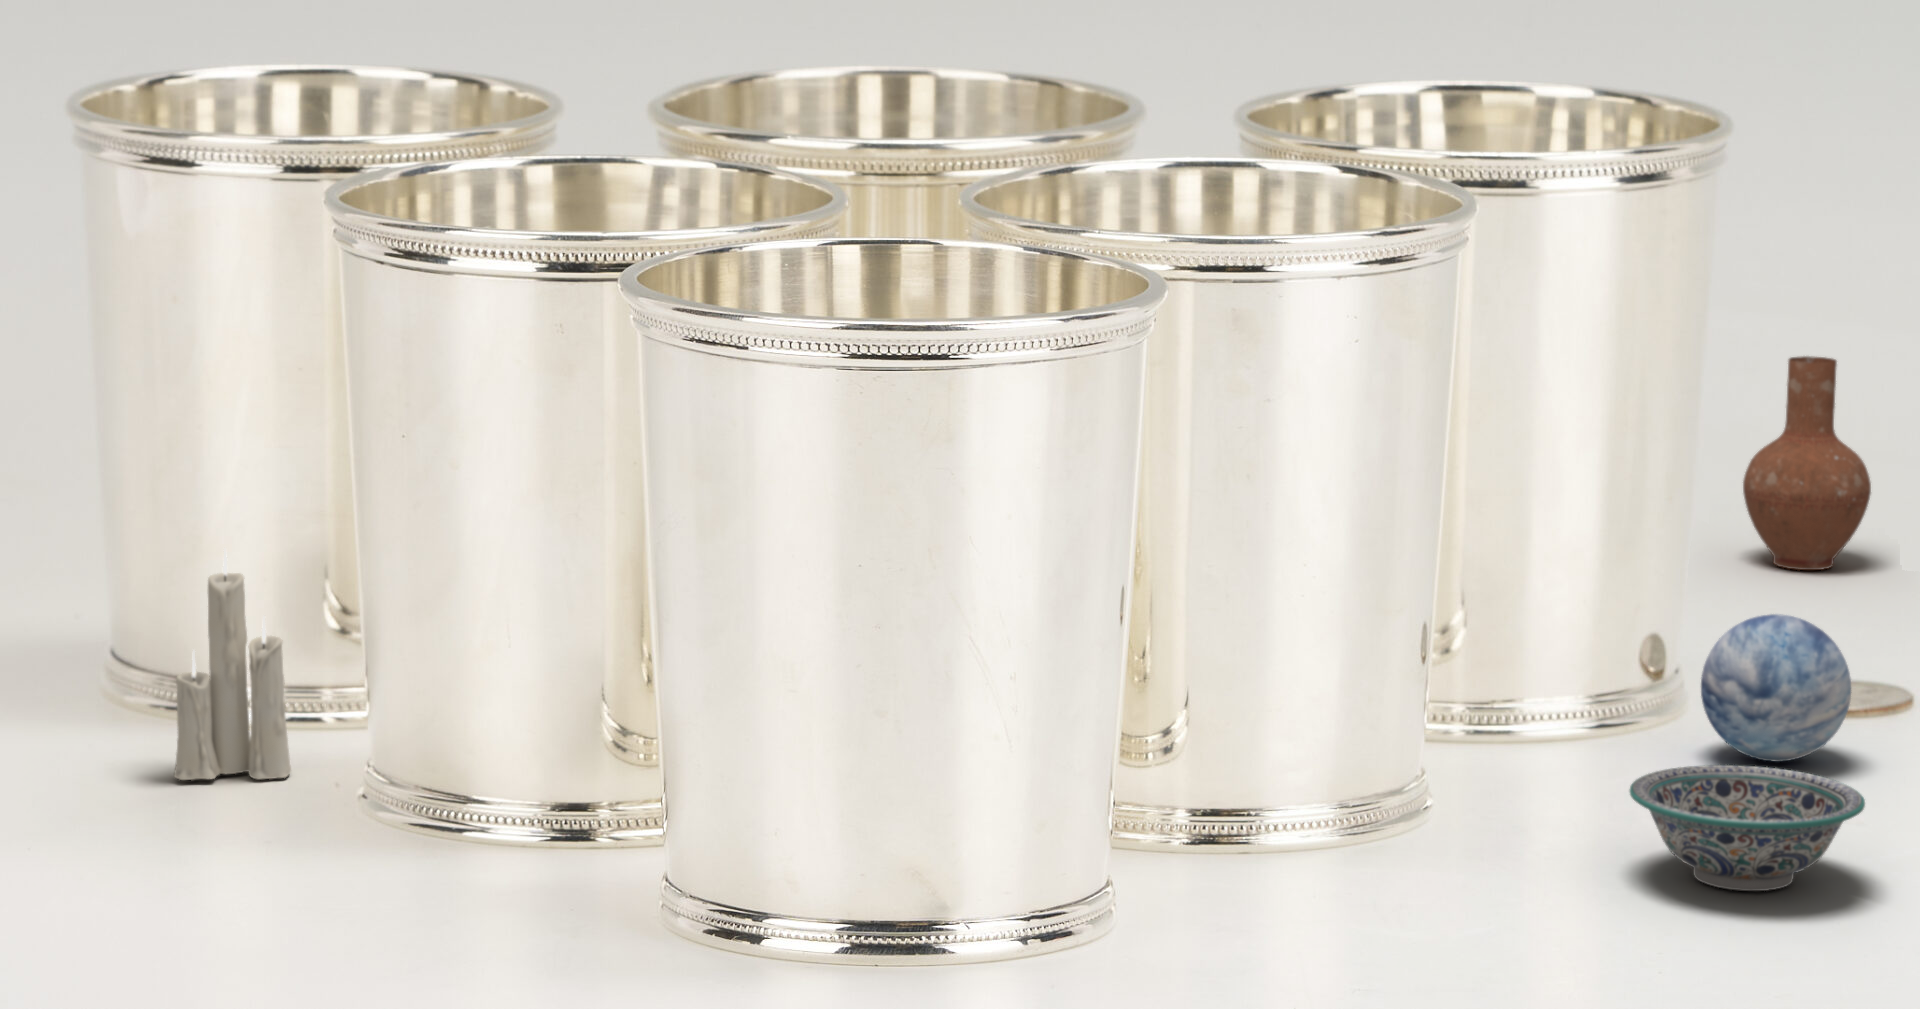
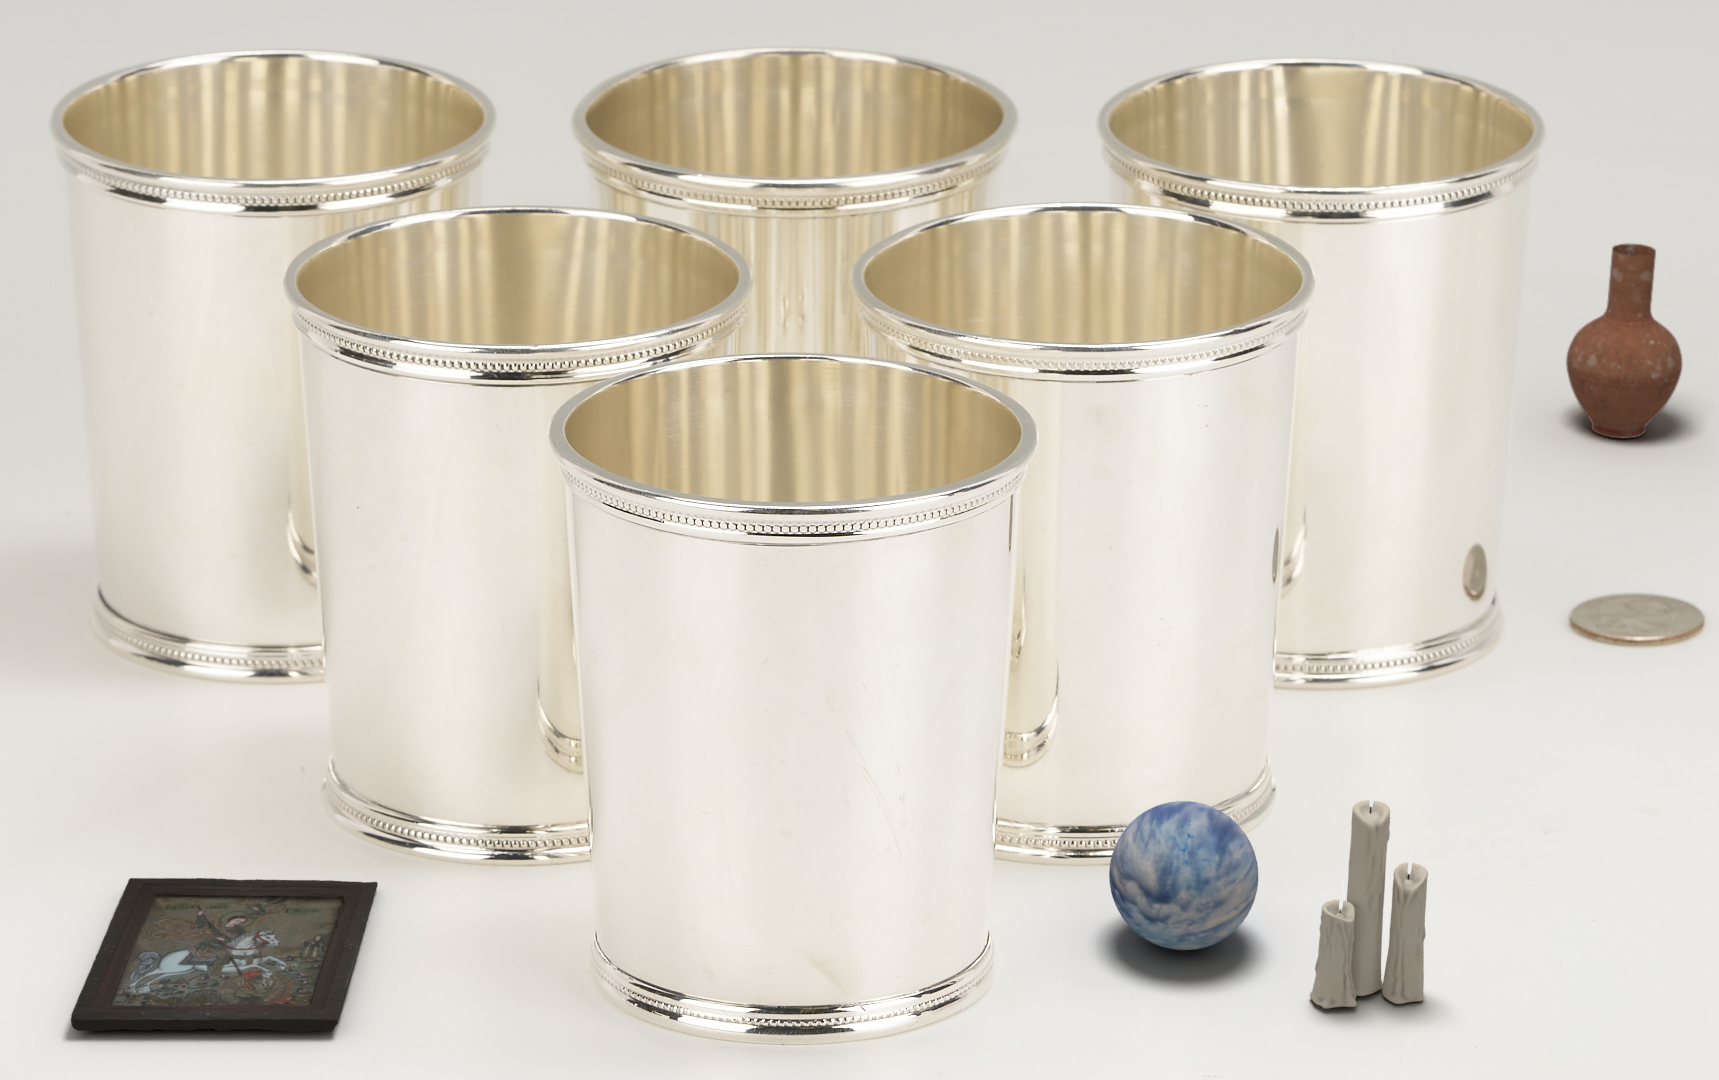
candle: present [174,549,291,780] -> present [1310,781,1428,1008]
decorative orb: present [1701,614,1851,762] -> present [1109,801,1258,950]
decorative bowl: present [1630,765,1865,891] -> none [1445,784,1651,916]
tray: none [55,850,414,962] -> present [71,878,378,1032]

